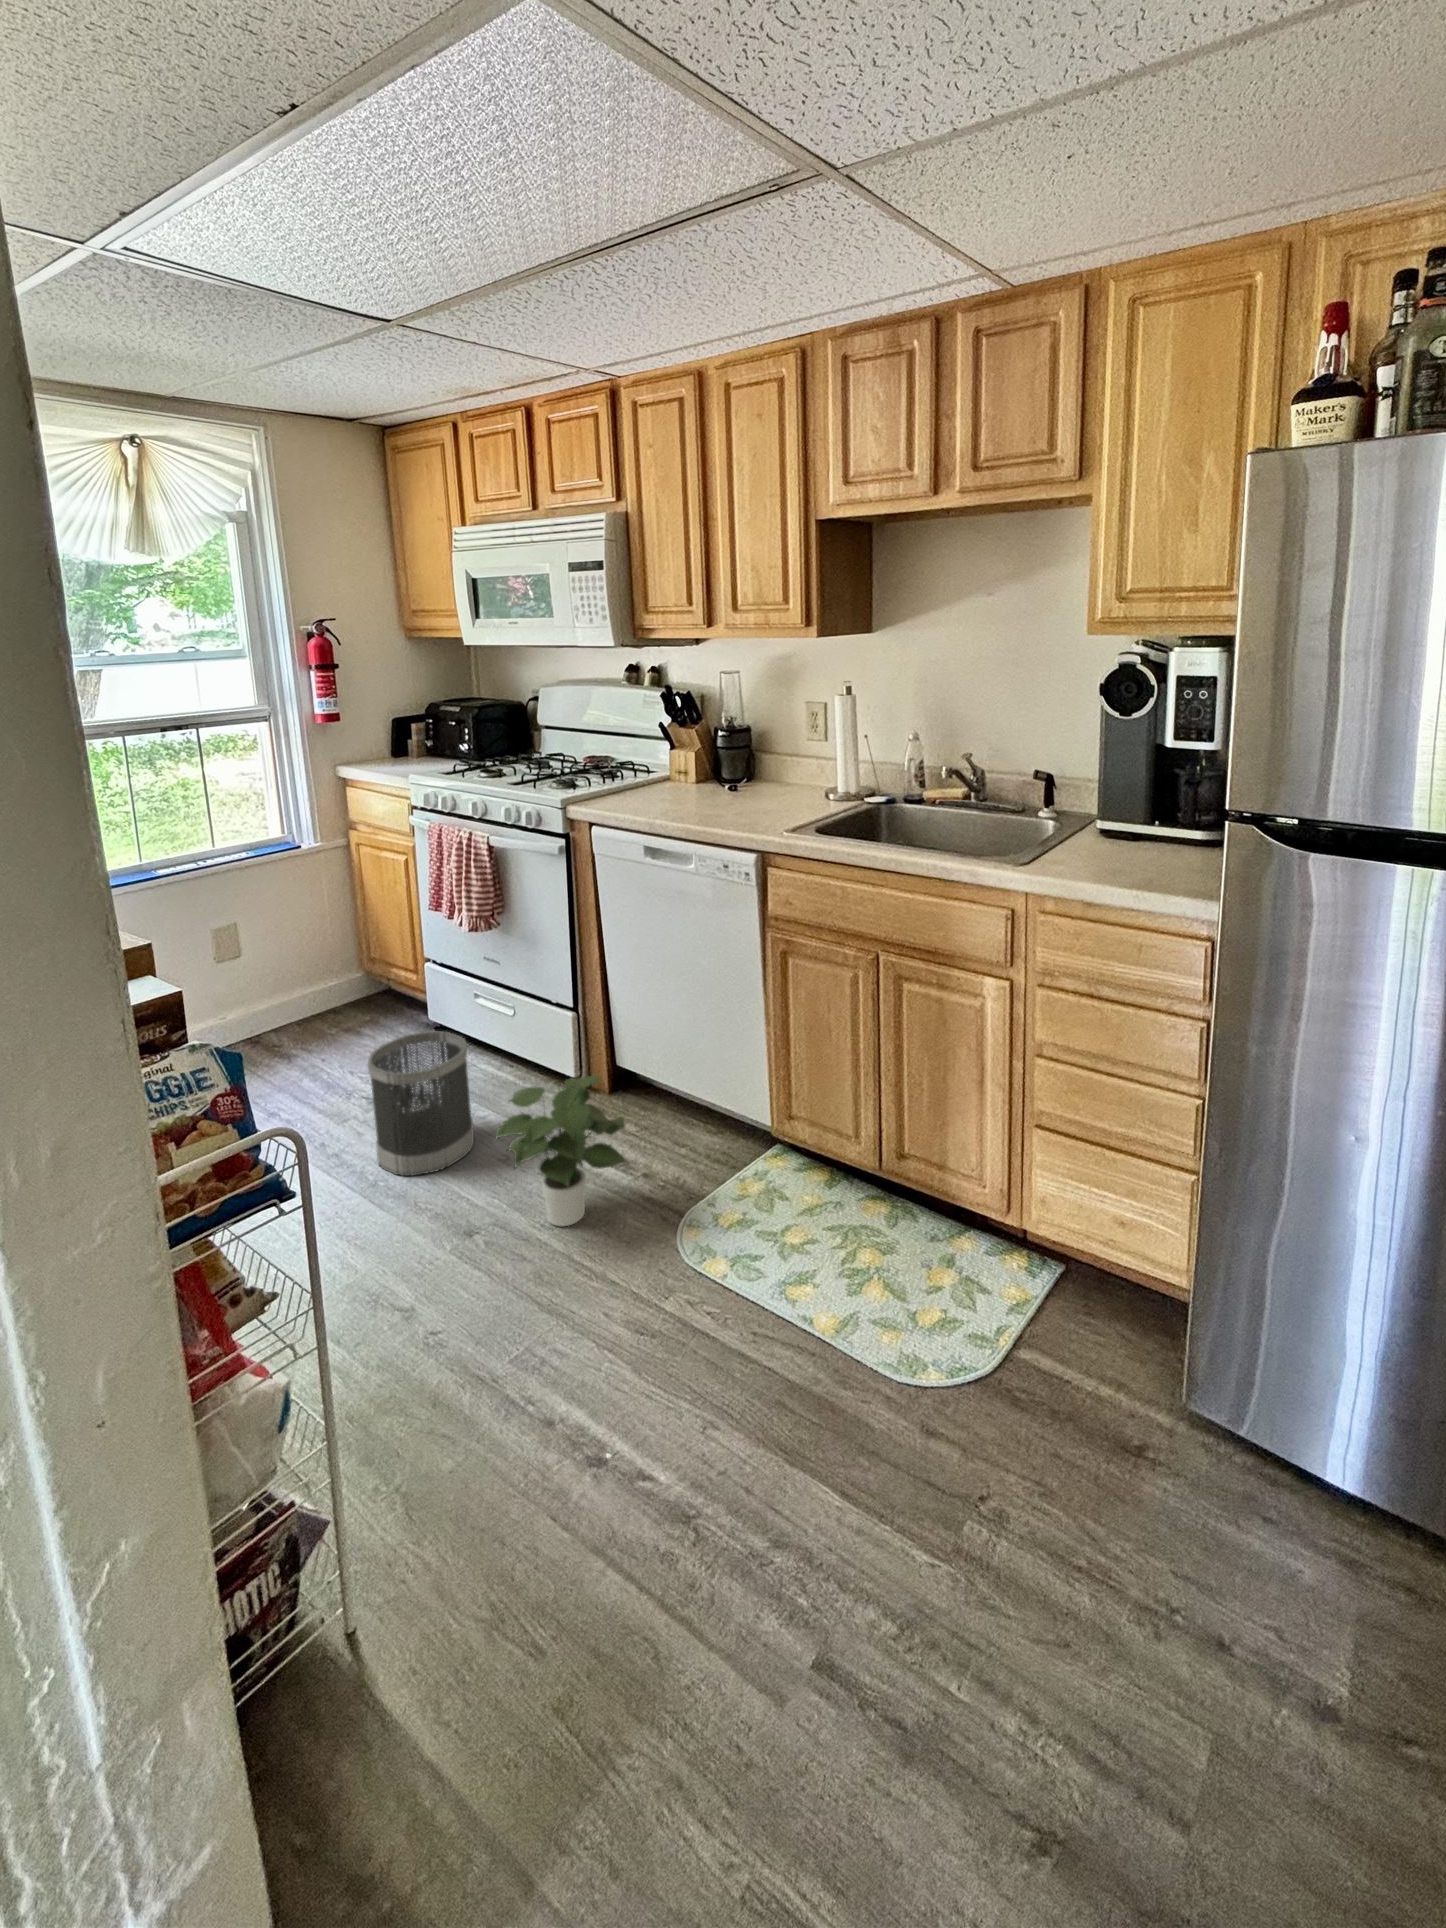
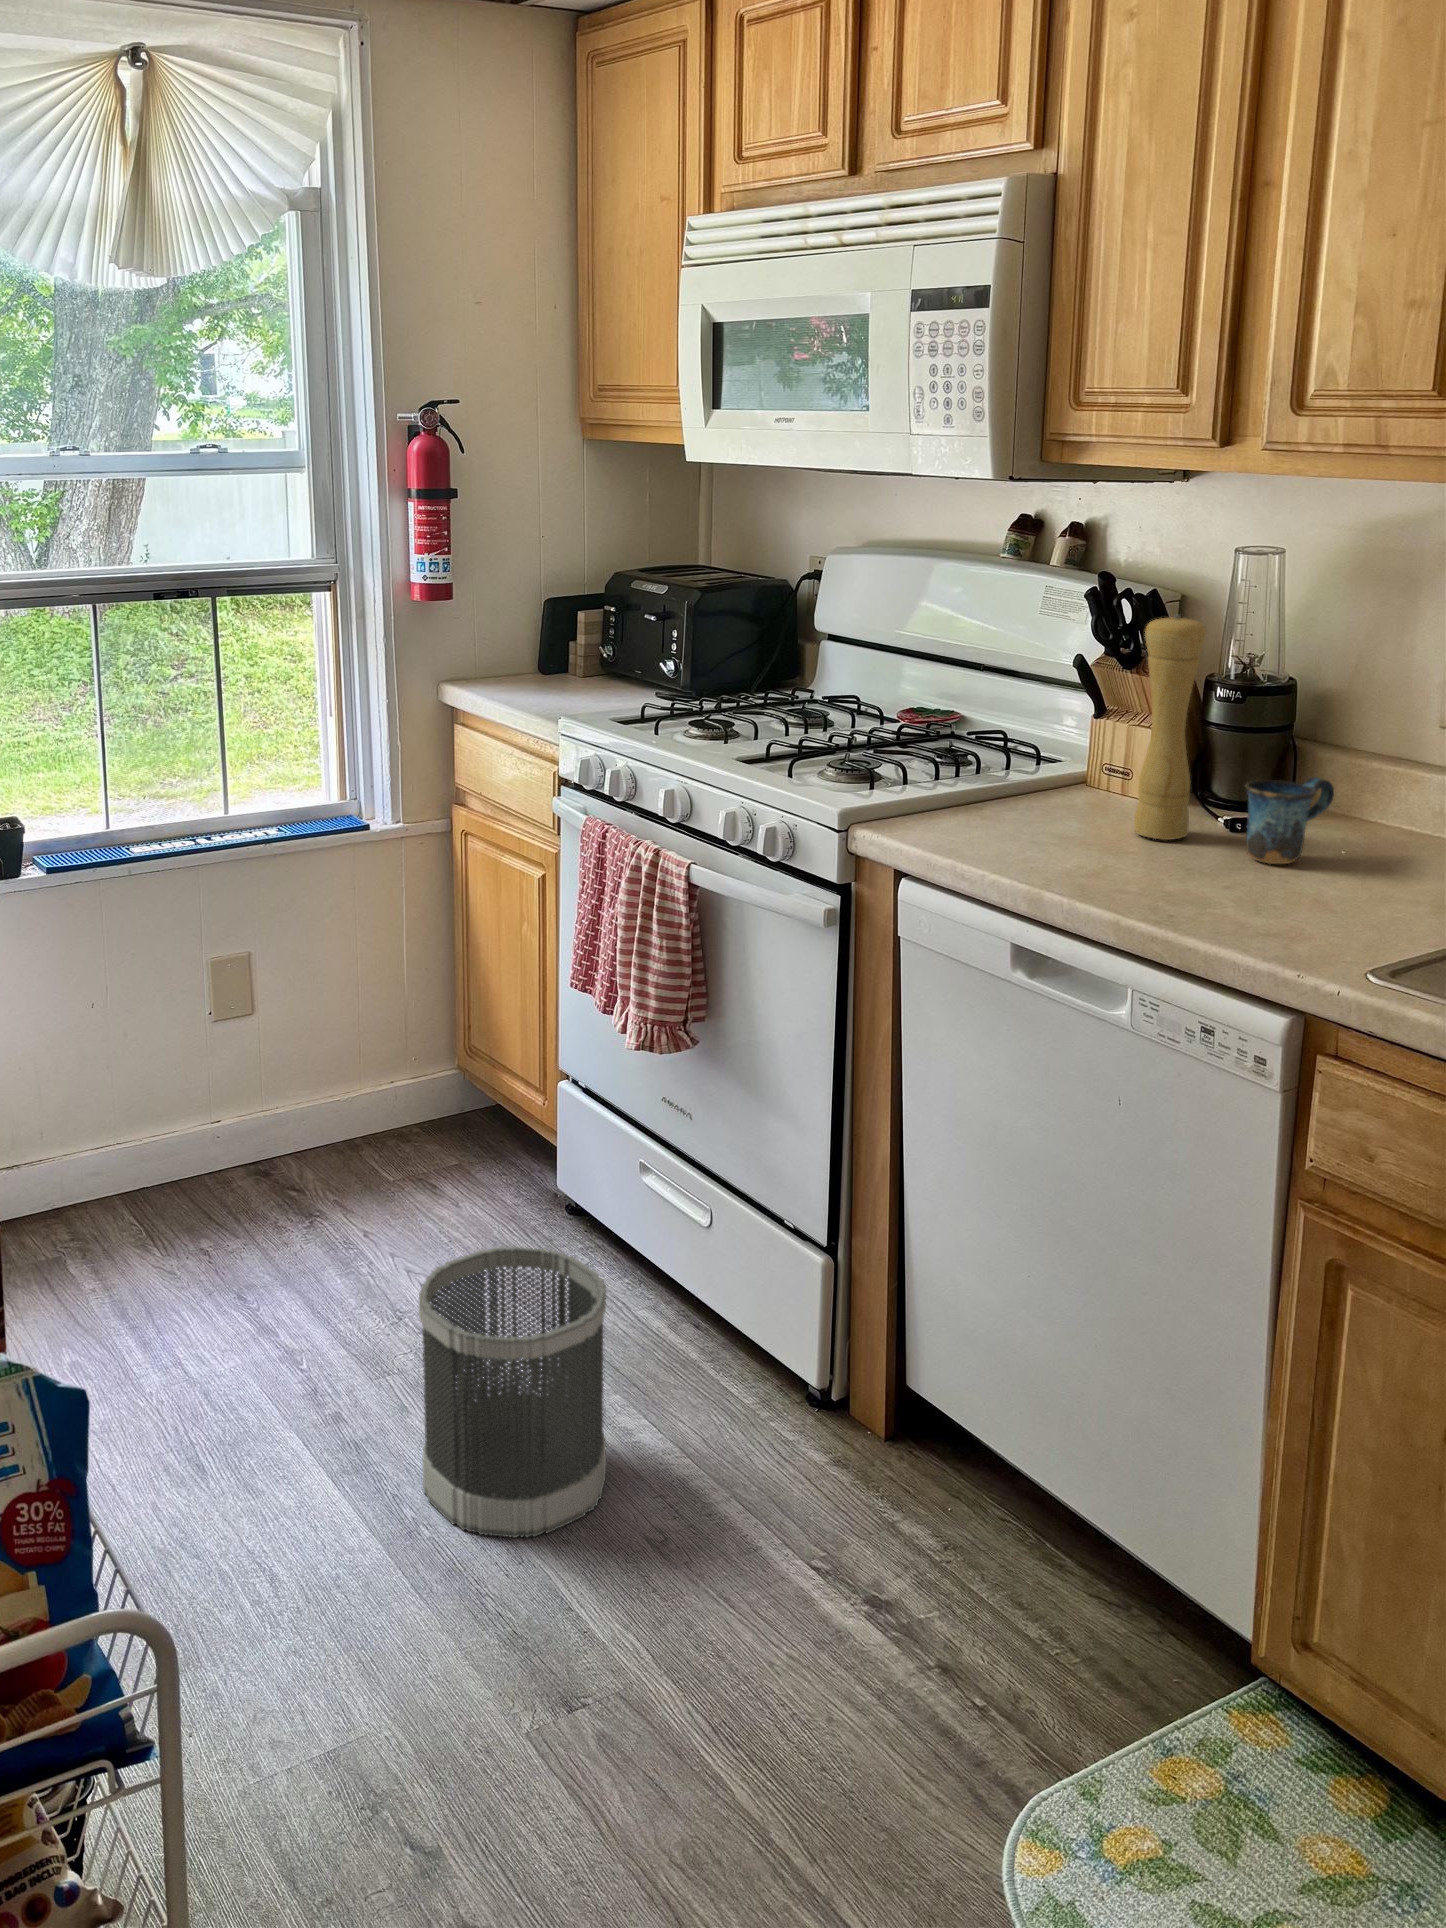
pepper mill: none [686,699,713,797] -> present [1134,615,1206,840]
mug: none [733,763,769,801] -> present [1245,777,1334,864]
potted plant: present [494,1076,628,1226] -> none [628,1428,910,1746]

